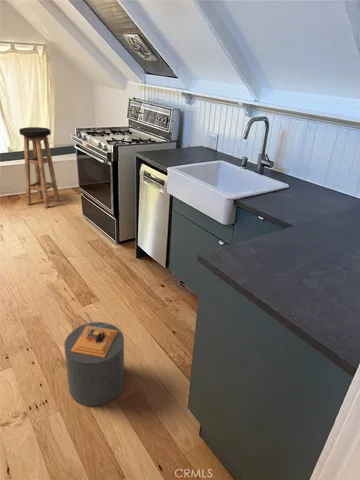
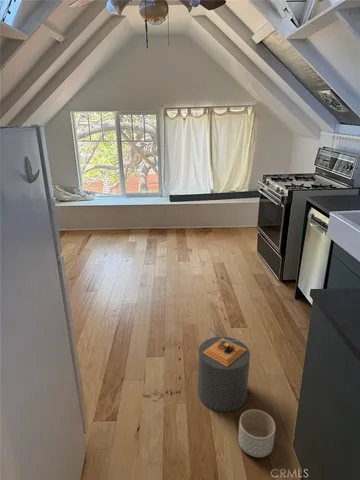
bar stool: present [19,127,60,208] -> none [214,173,244,242]
planter: none [131,388,168,437] -> present [238,409,275,457]

